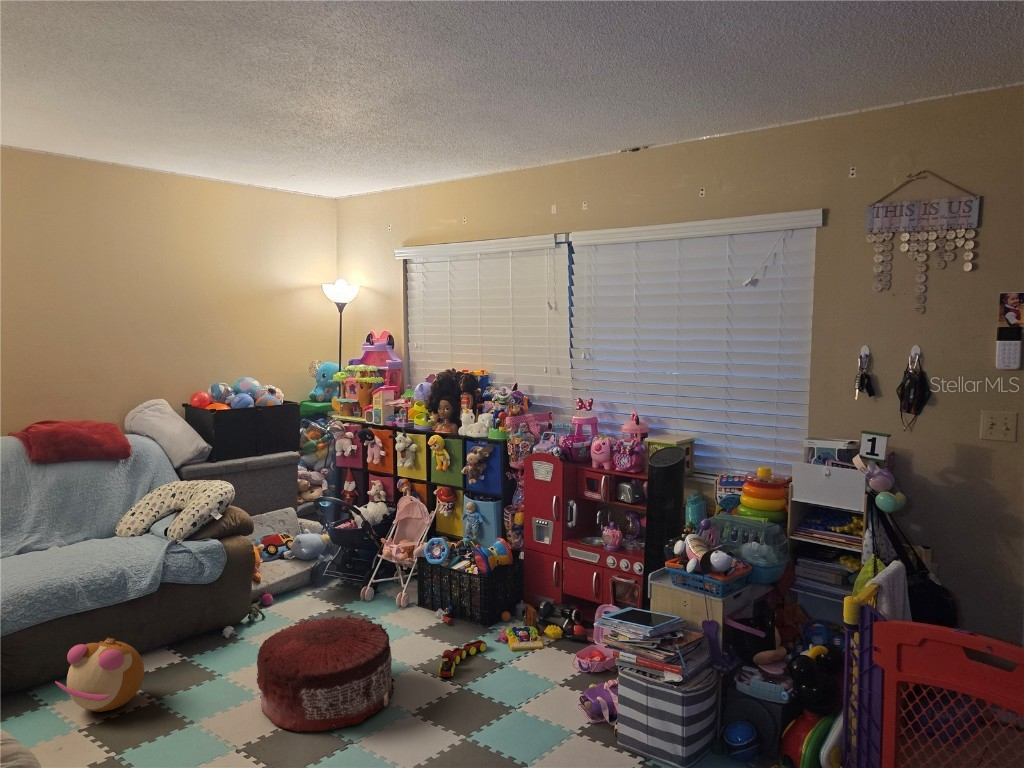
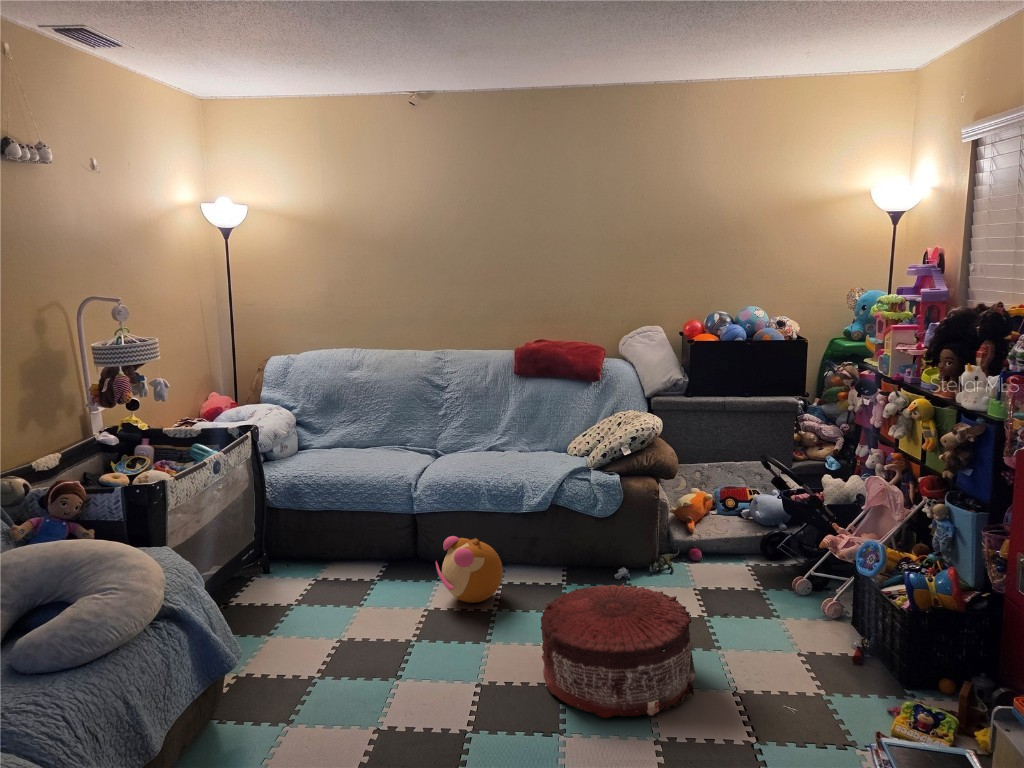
toy train: present [439,640,487,677] -> none [752,688,861,724]

